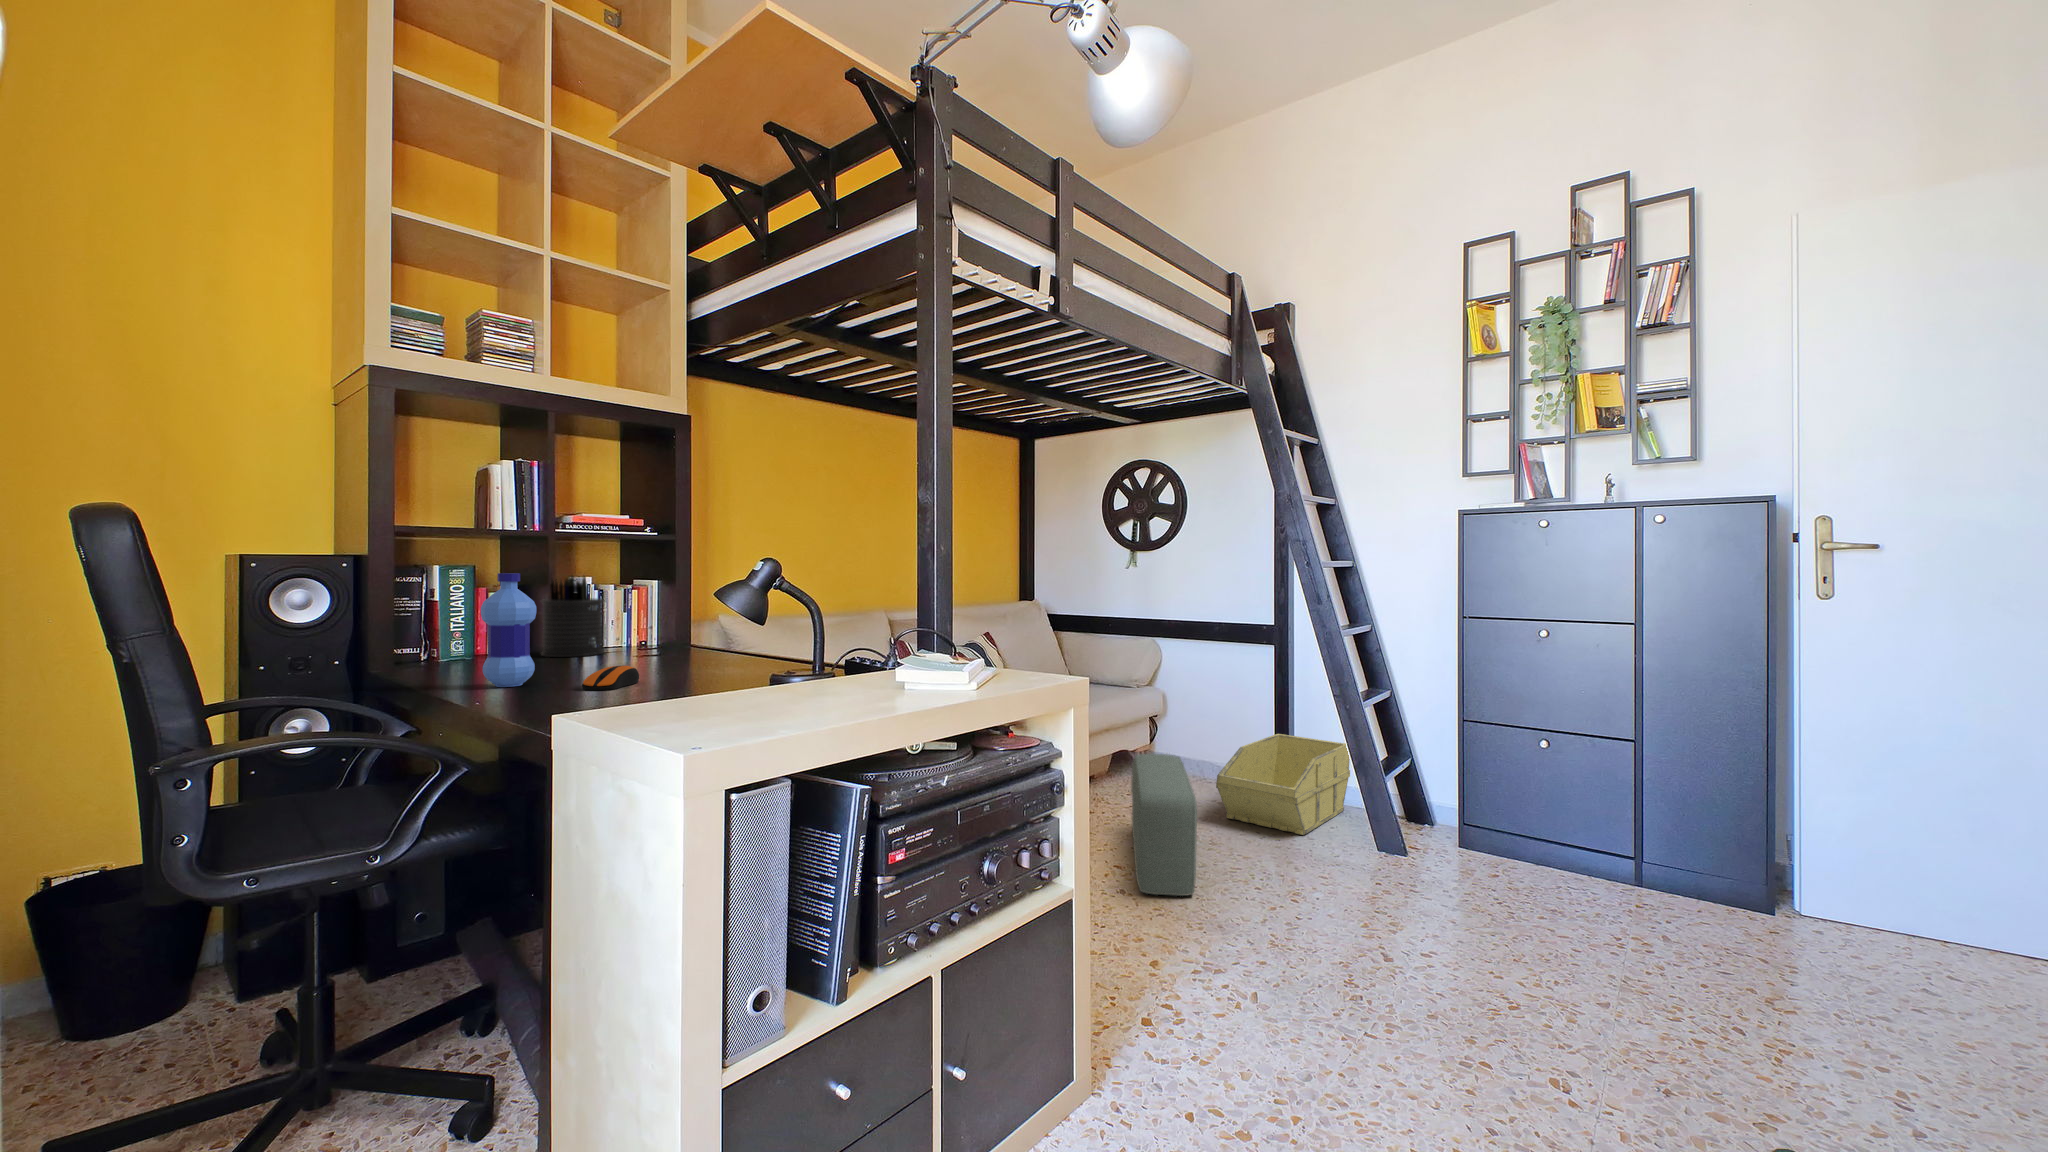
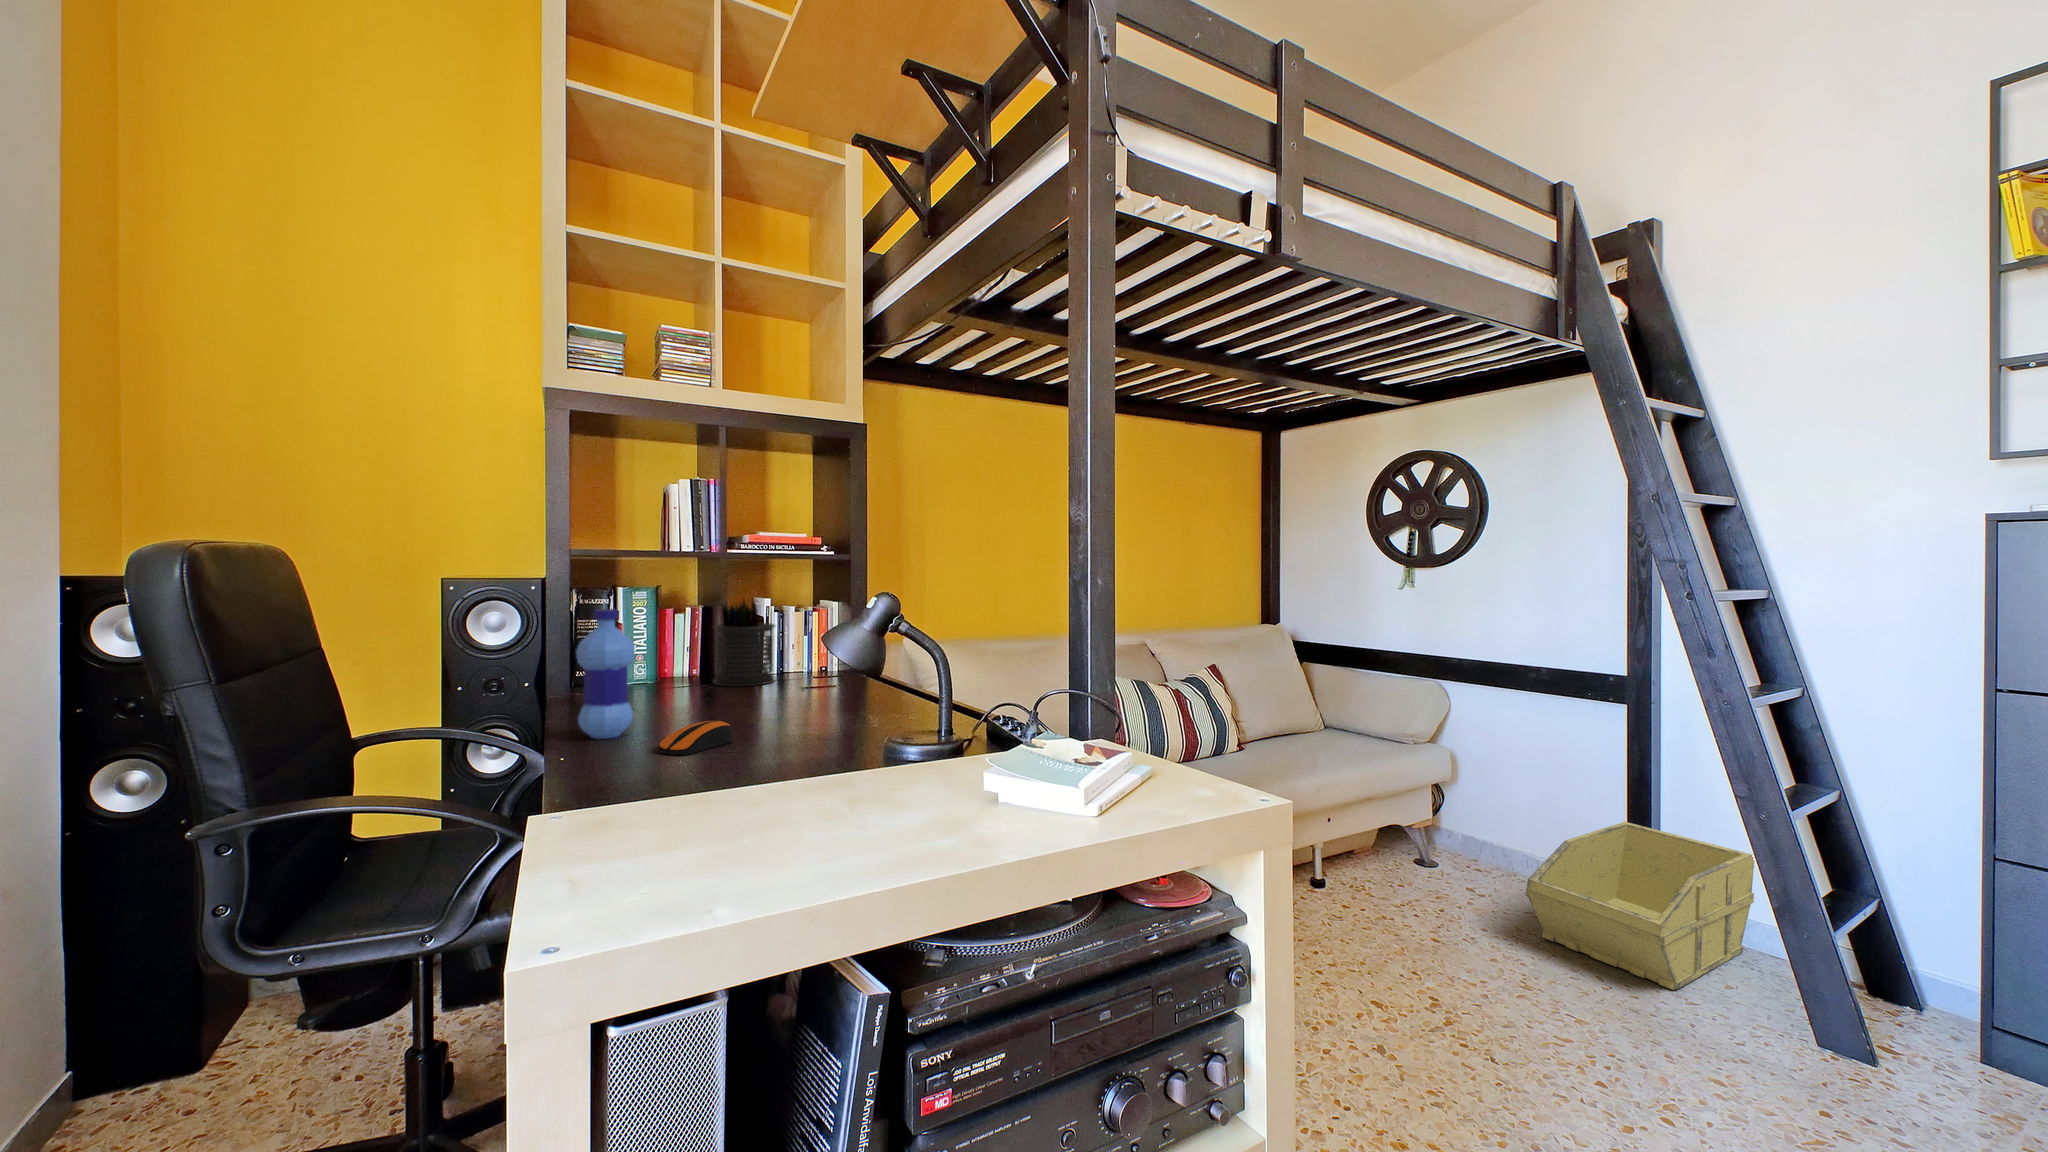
pouf: present [1131,754,1197,896] -> none [1397,841,1495,1078]

